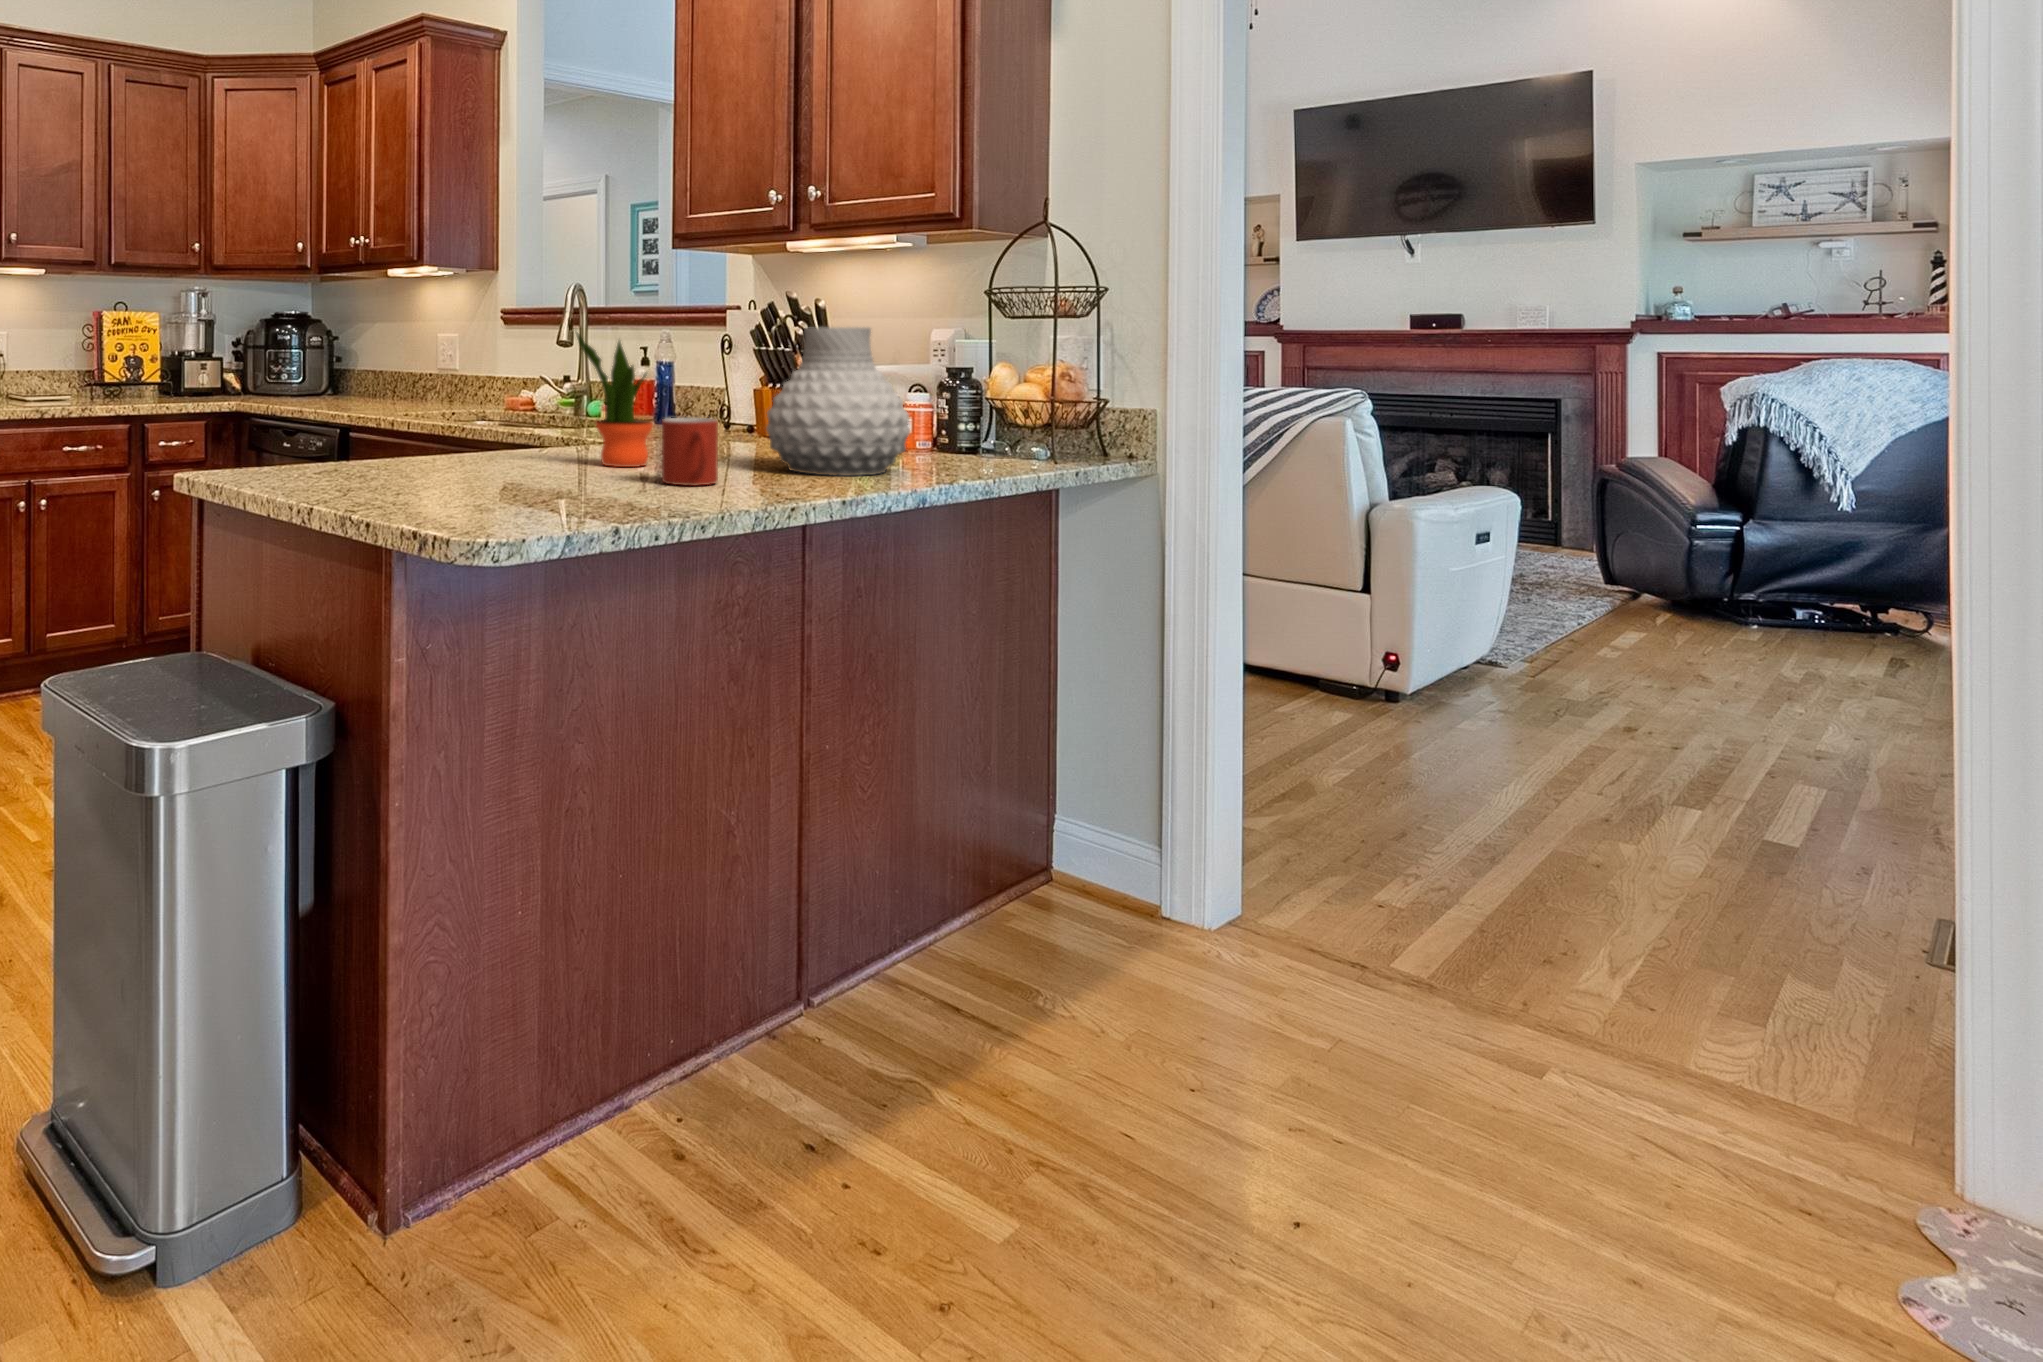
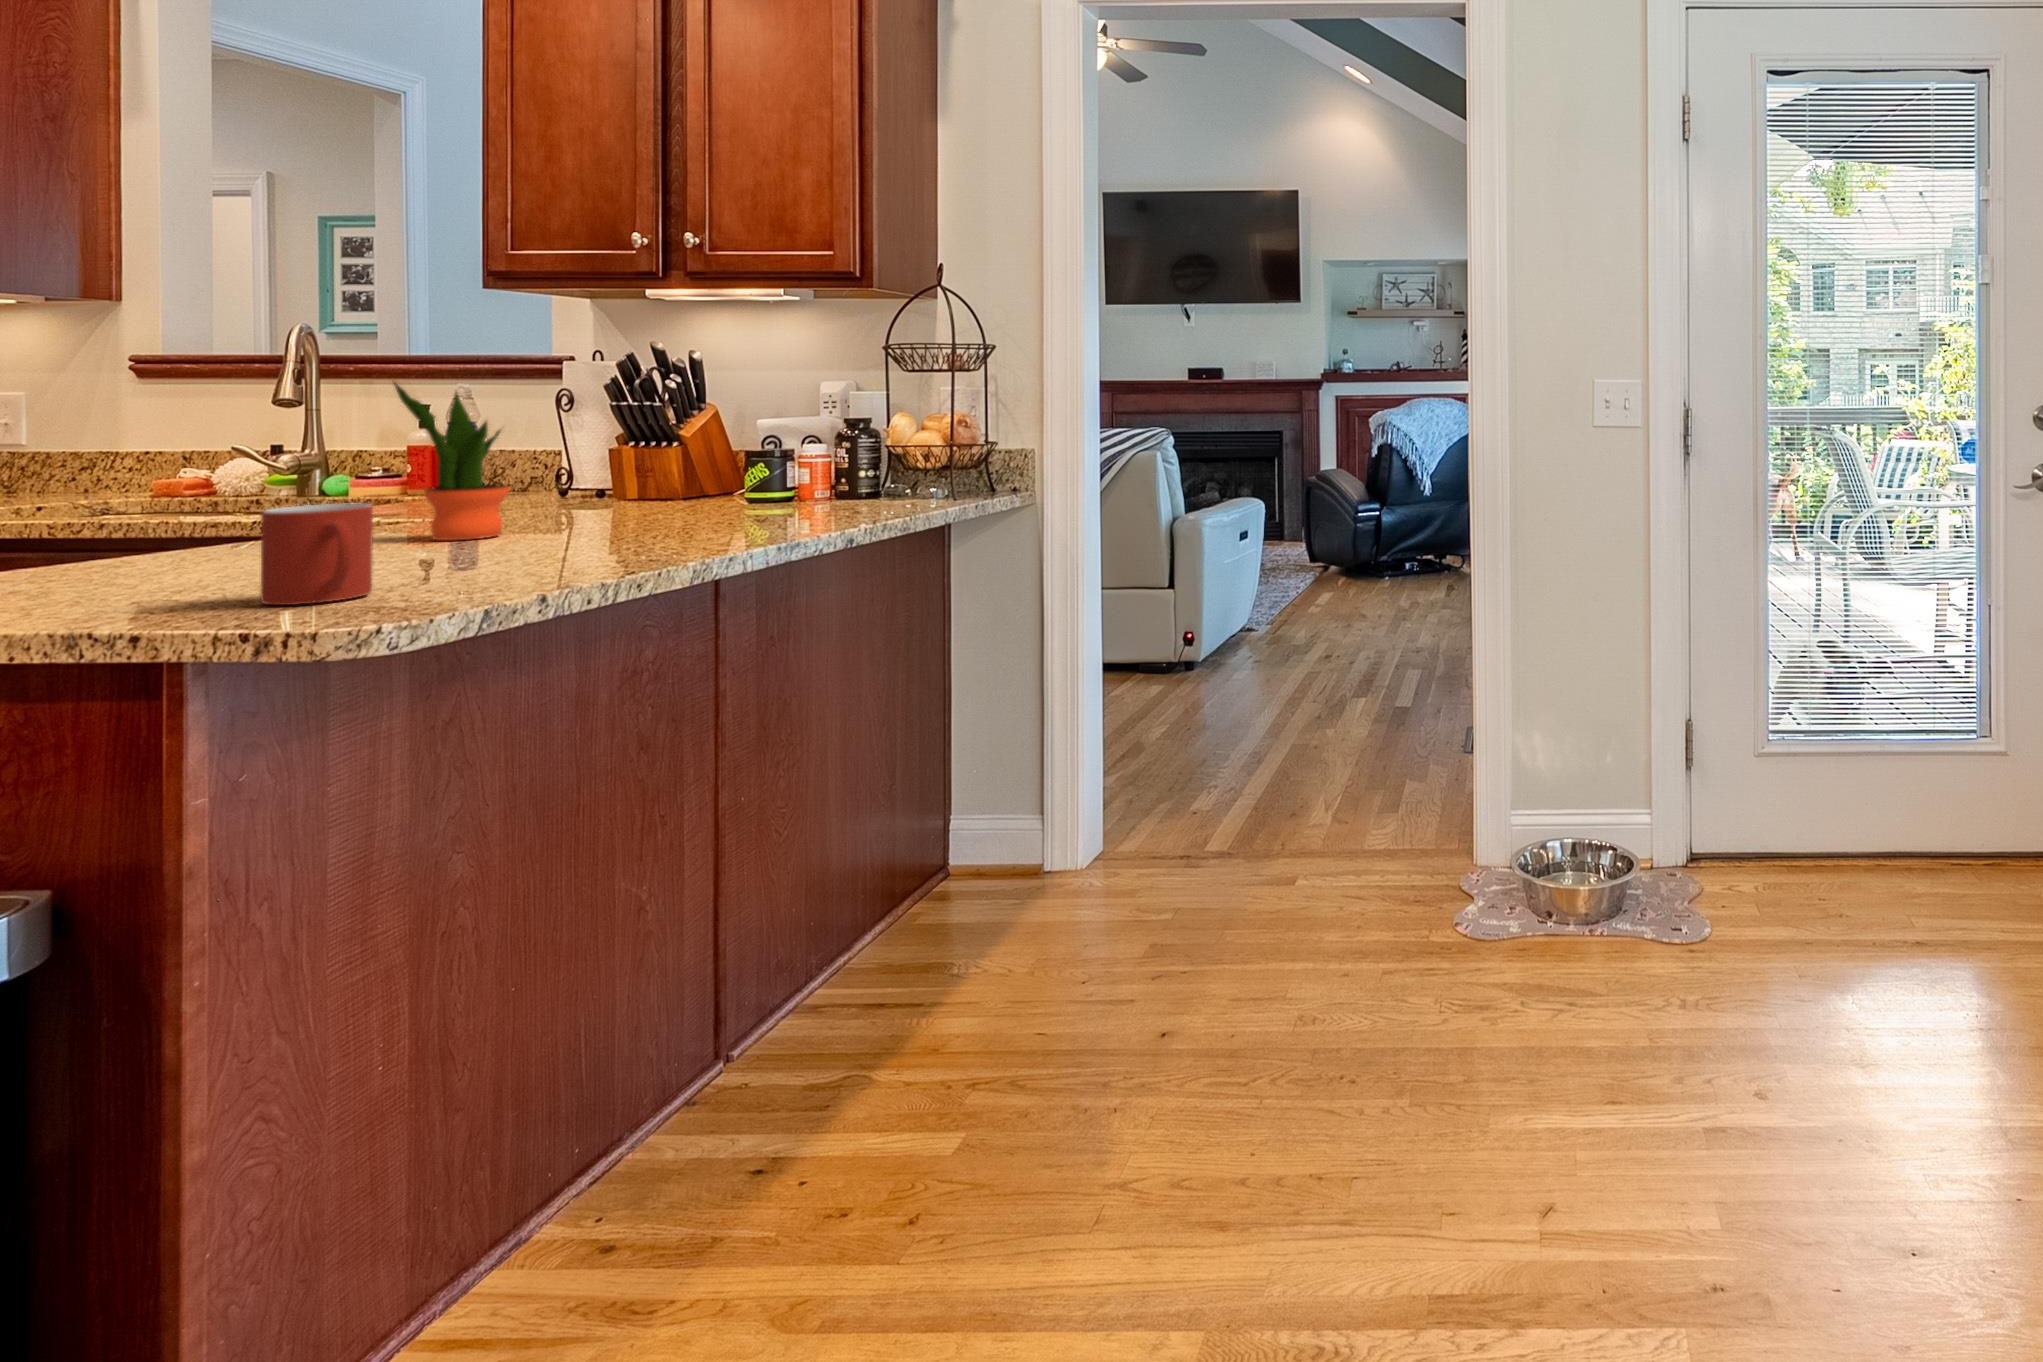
vase: present [766,327,910,476] -> none [661,378,826,525]
mug: present [662,418,718,486] -> present [261,504,373,605]

